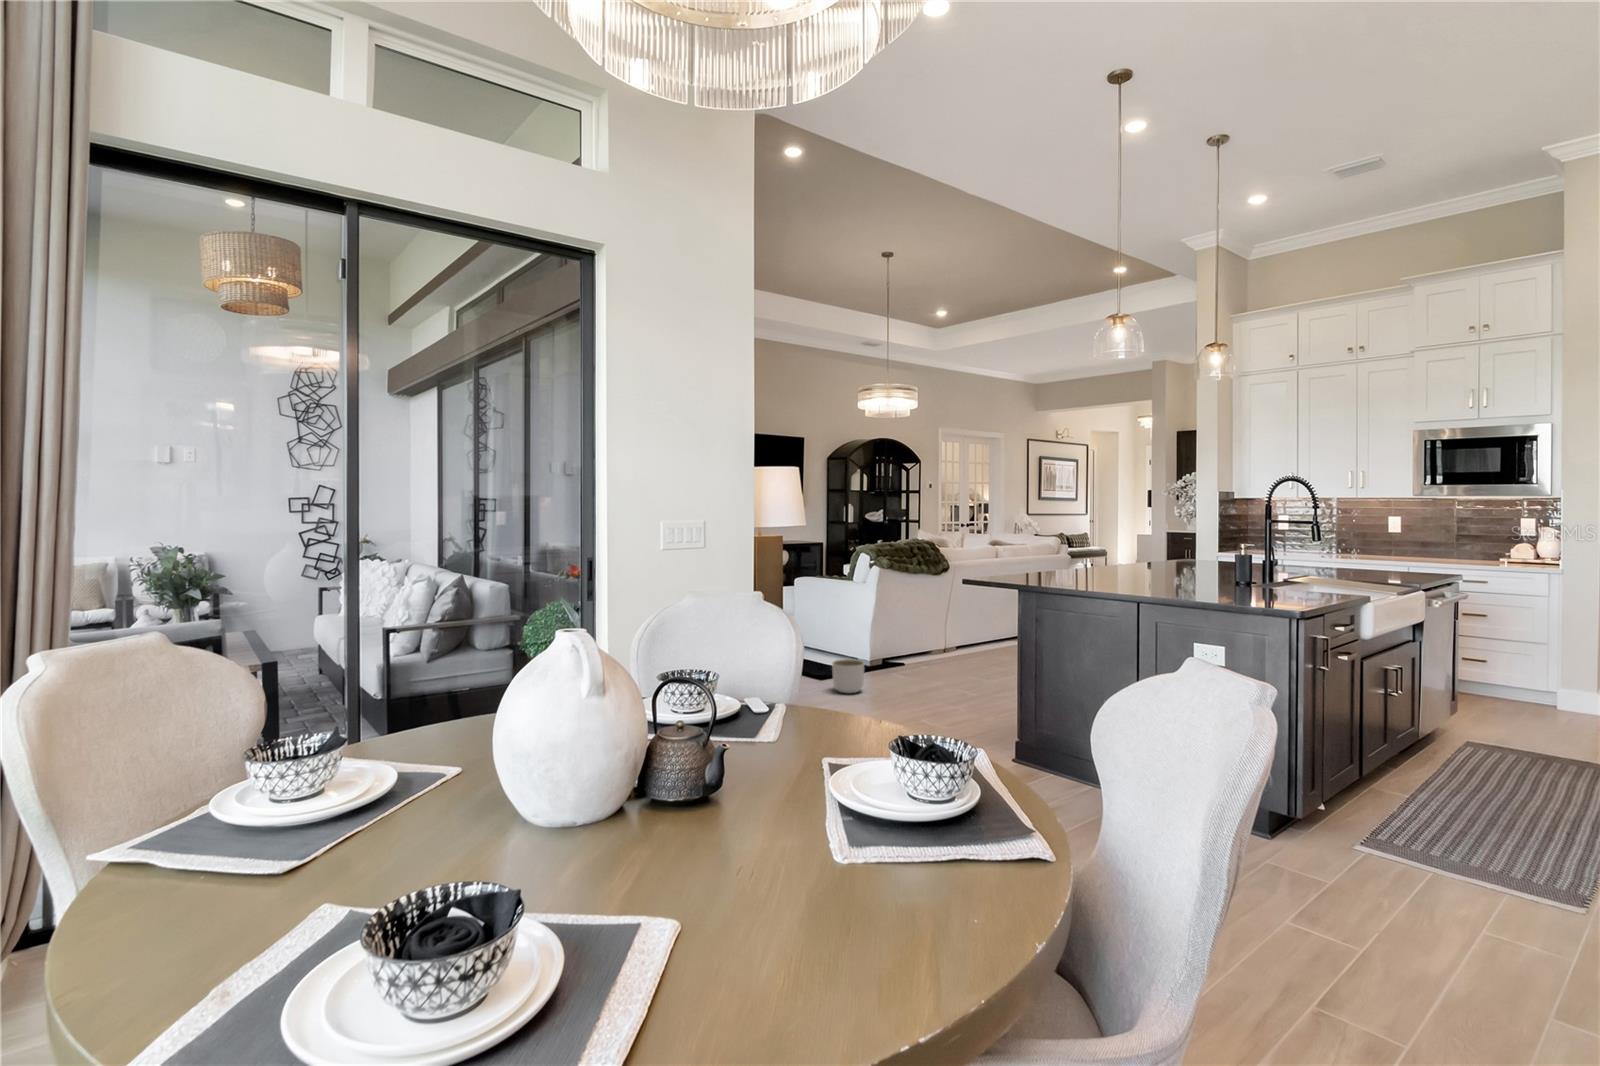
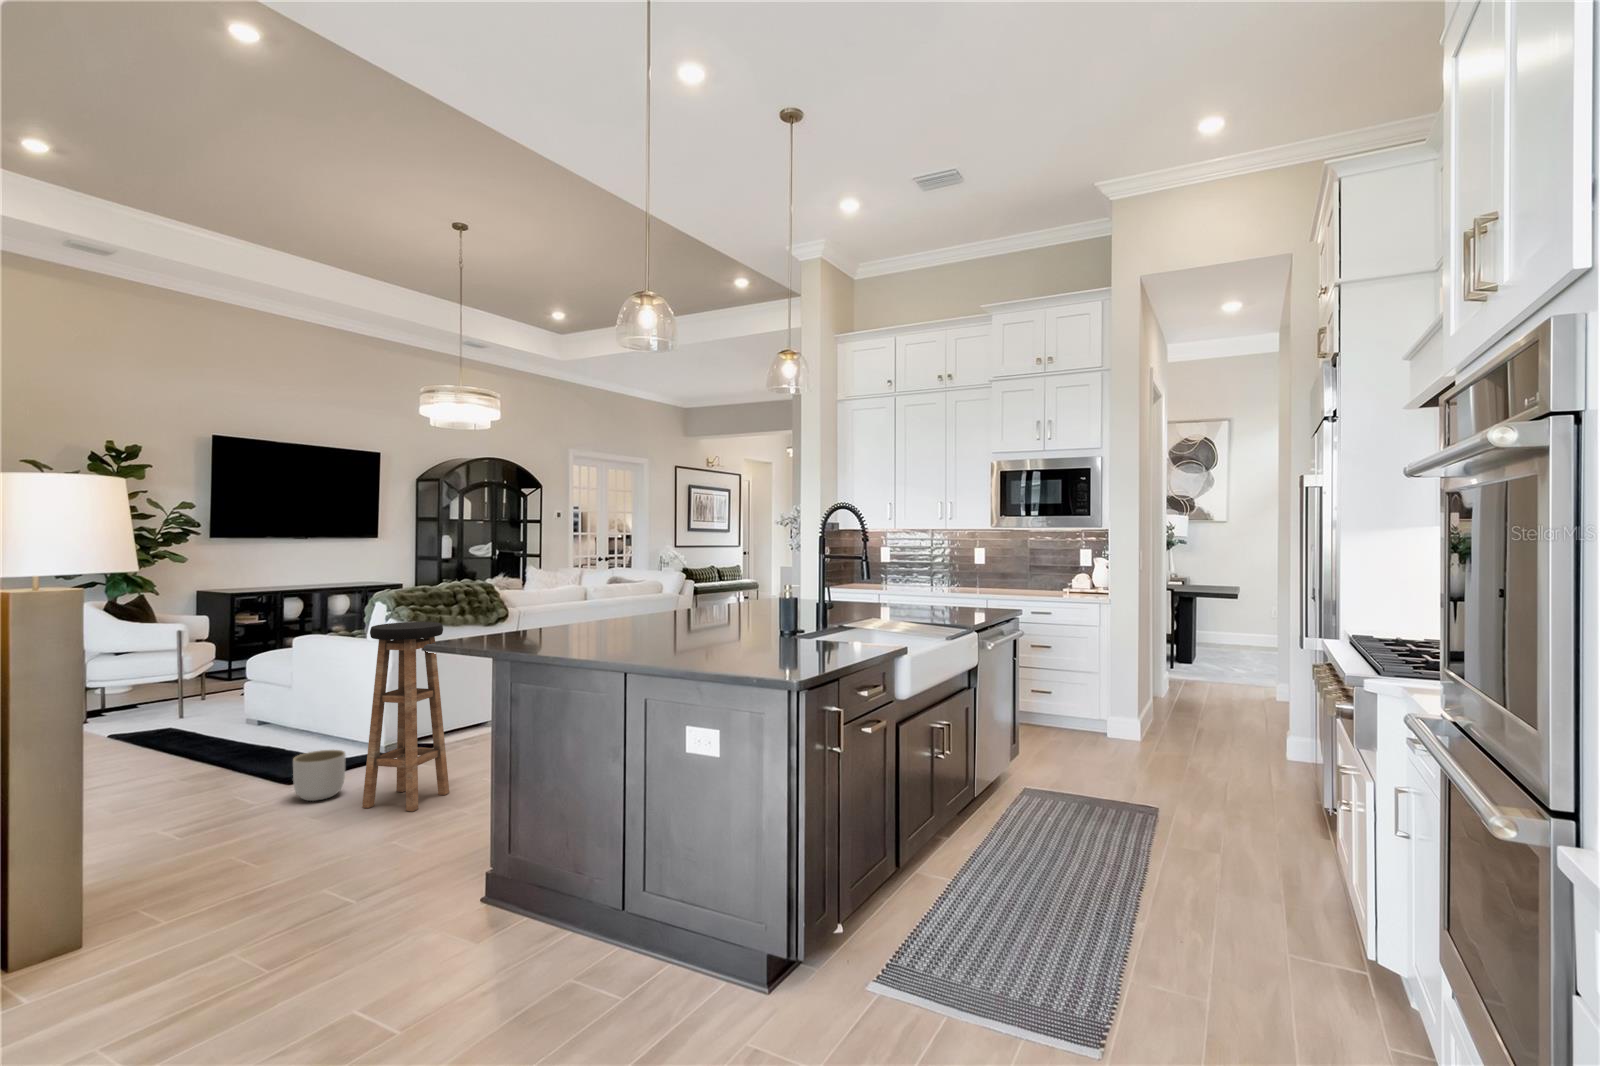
bar stool: none [884,570,938,706] -> present [362,622,449,811]

